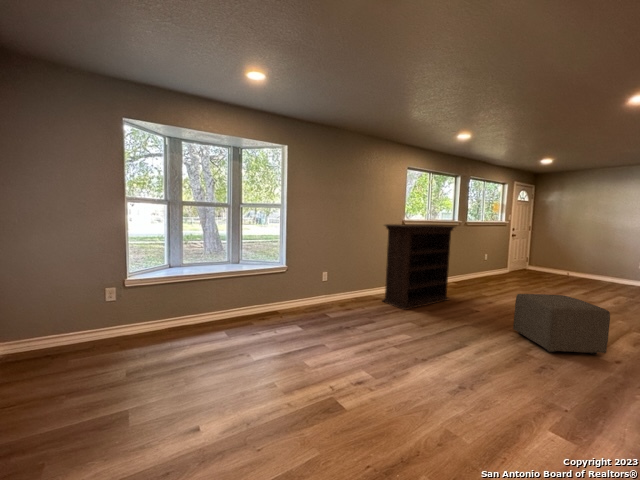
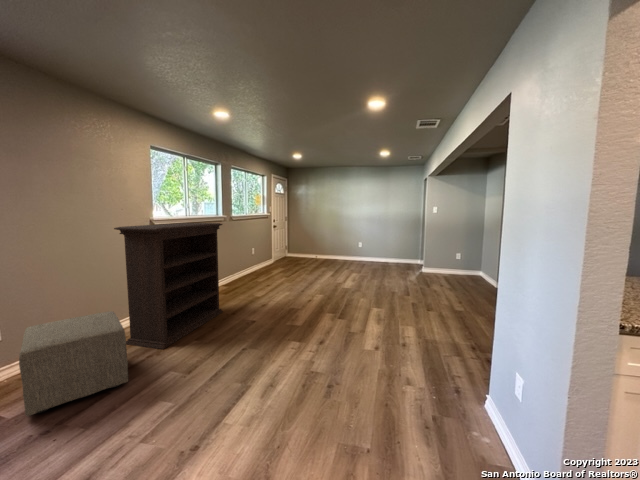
ottoman: present [513,294,610,354] -> present [19,312,128,417]

